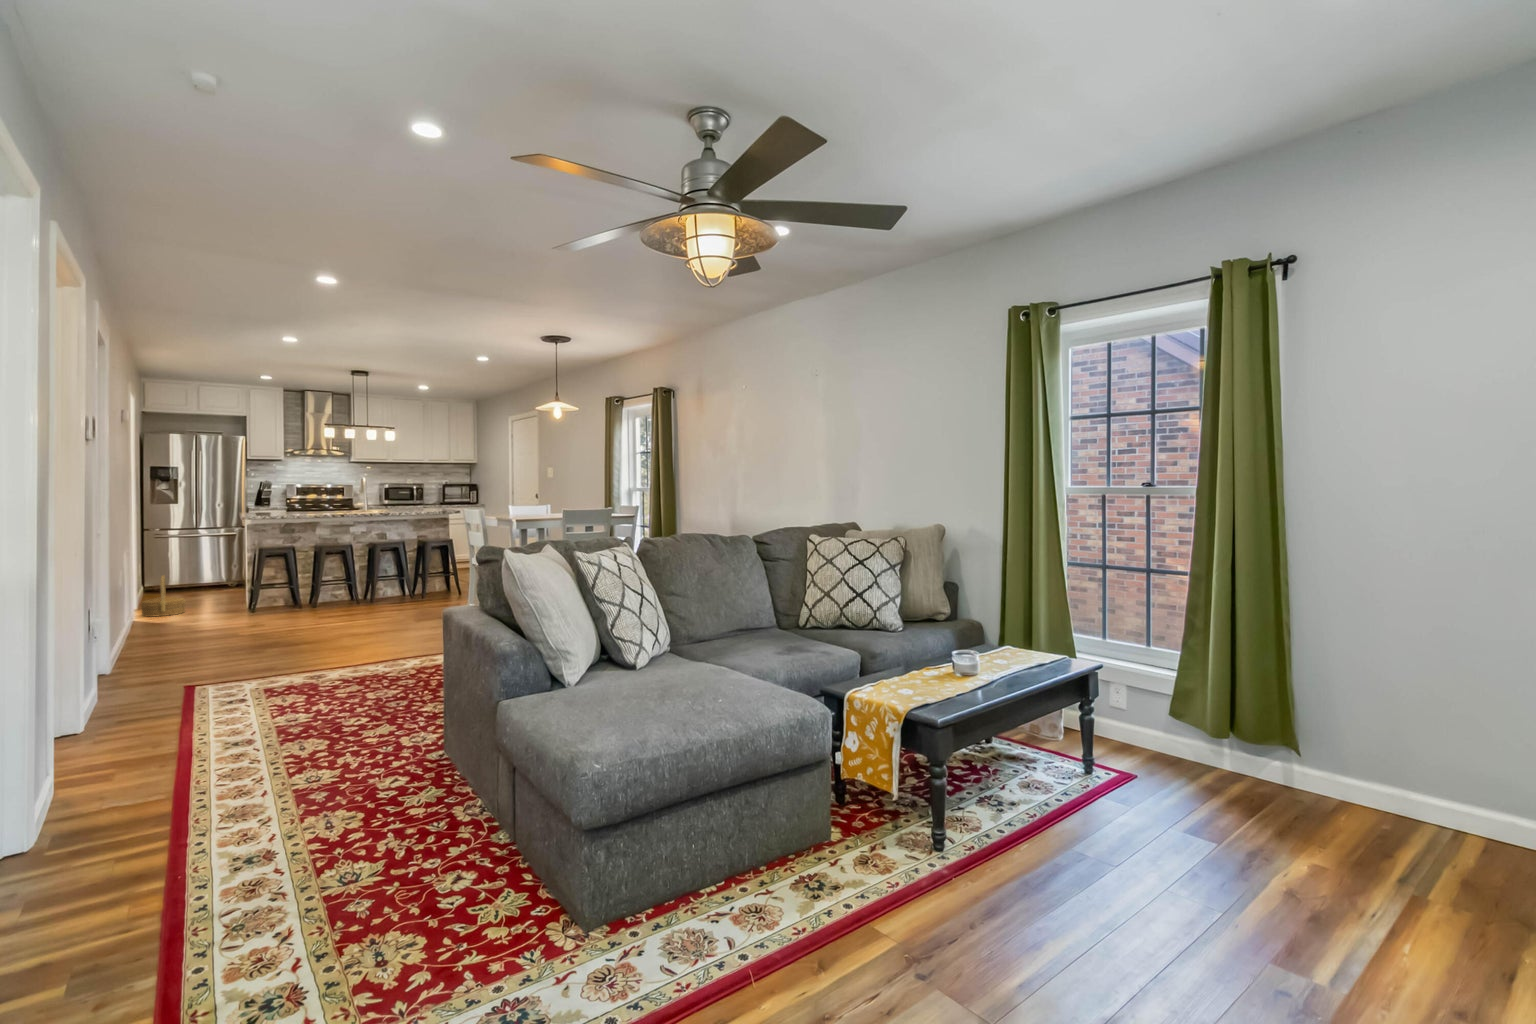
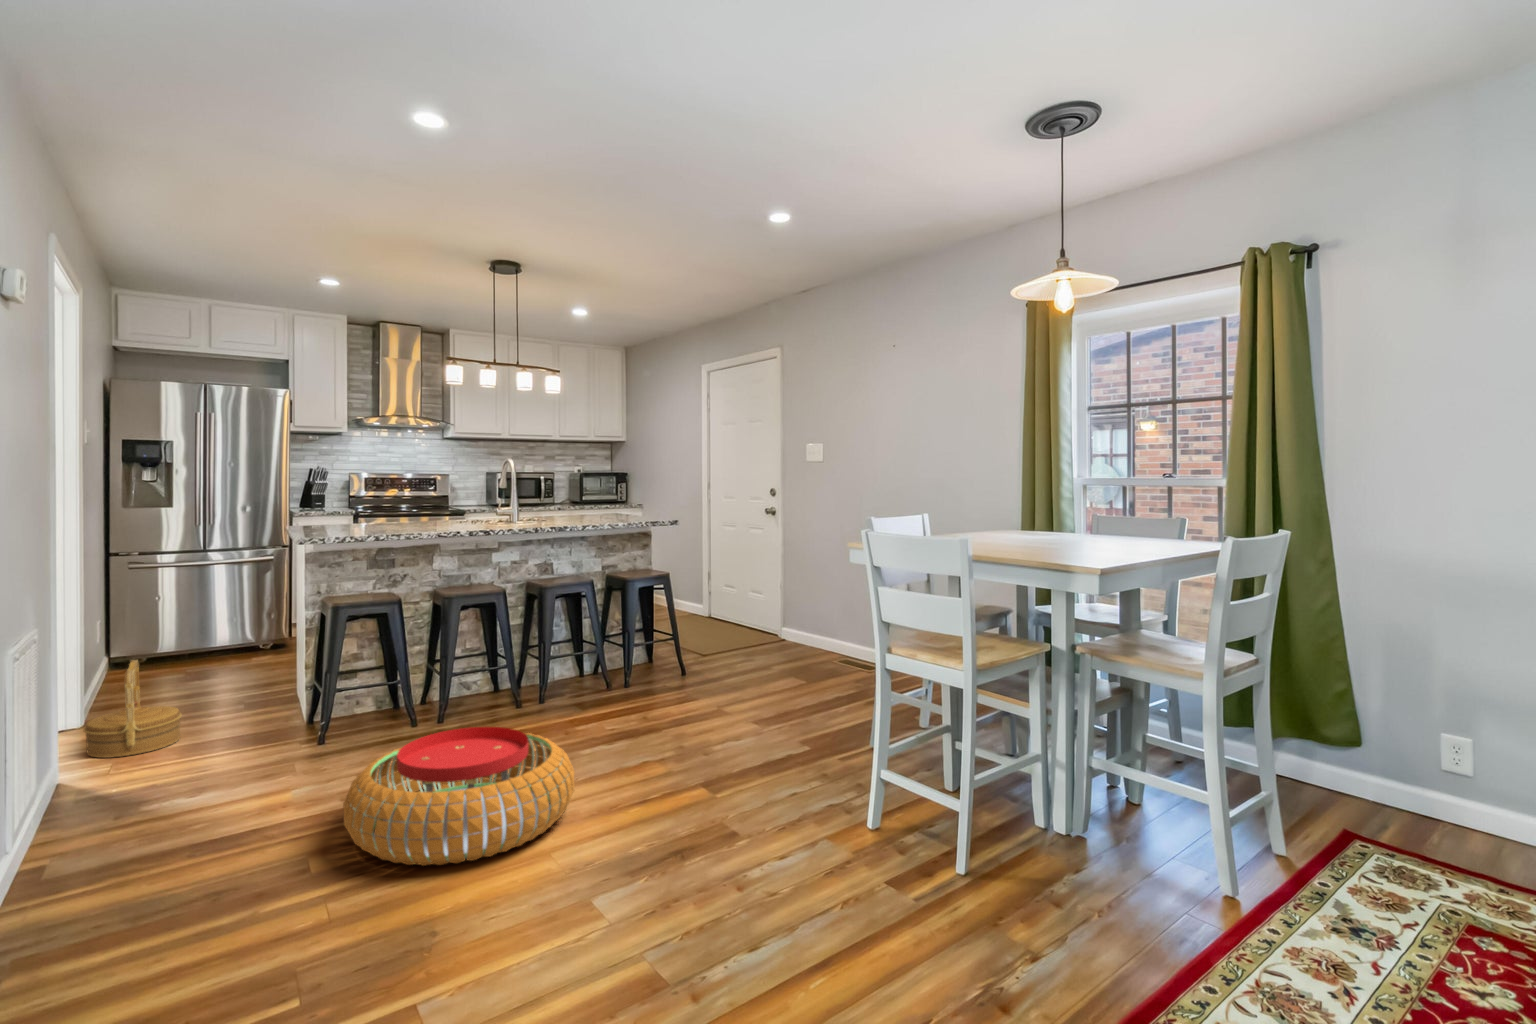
pouf: none [253,594,354,635] -> present [343,727,575,866]

